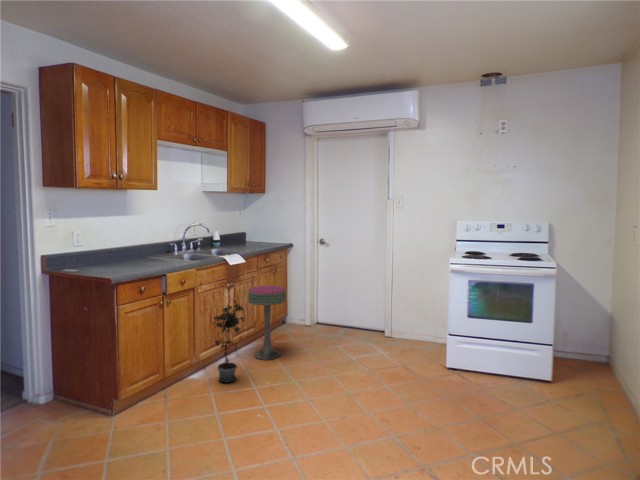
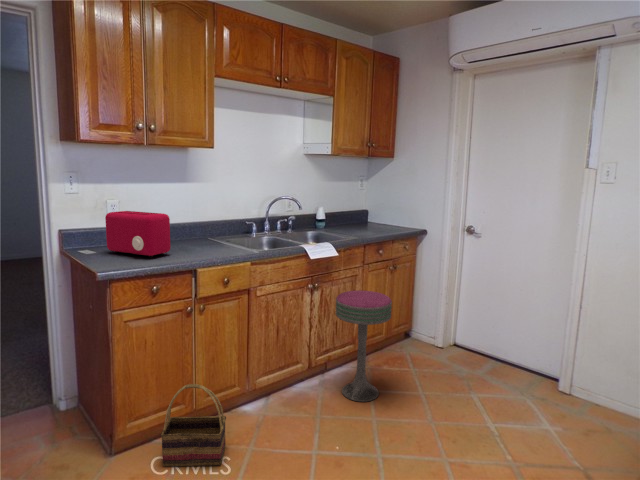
toaster: none [87,238,140,269] -> present [105,211,171,258]
potted plant: present [214,300,244,383] -> none [260,315,312,434]
basket: none [153,352,198,412] -> present [161,384,226,466]

